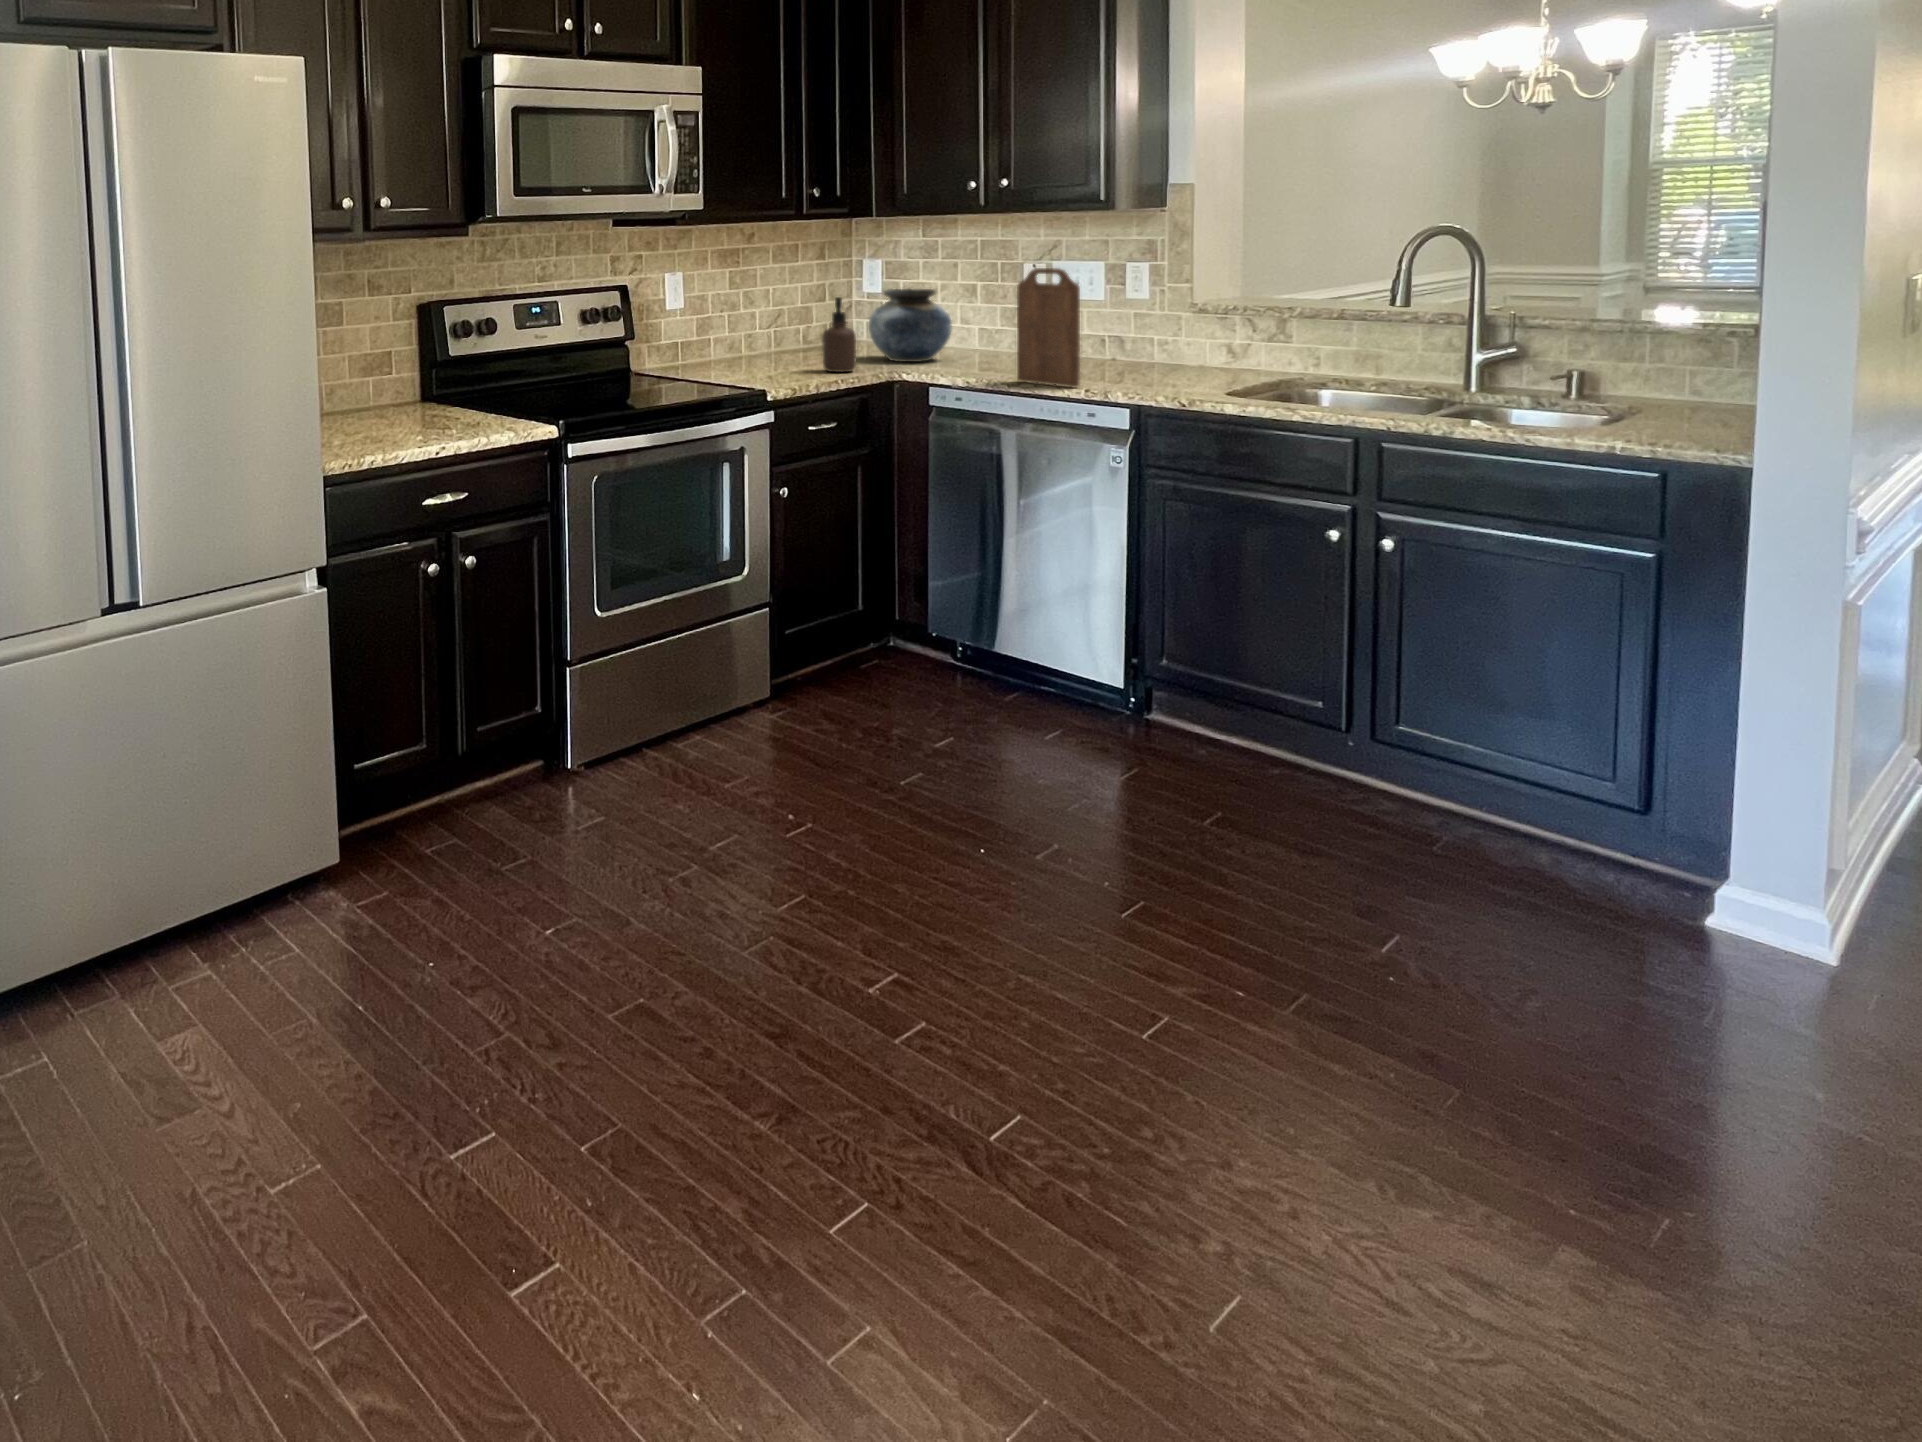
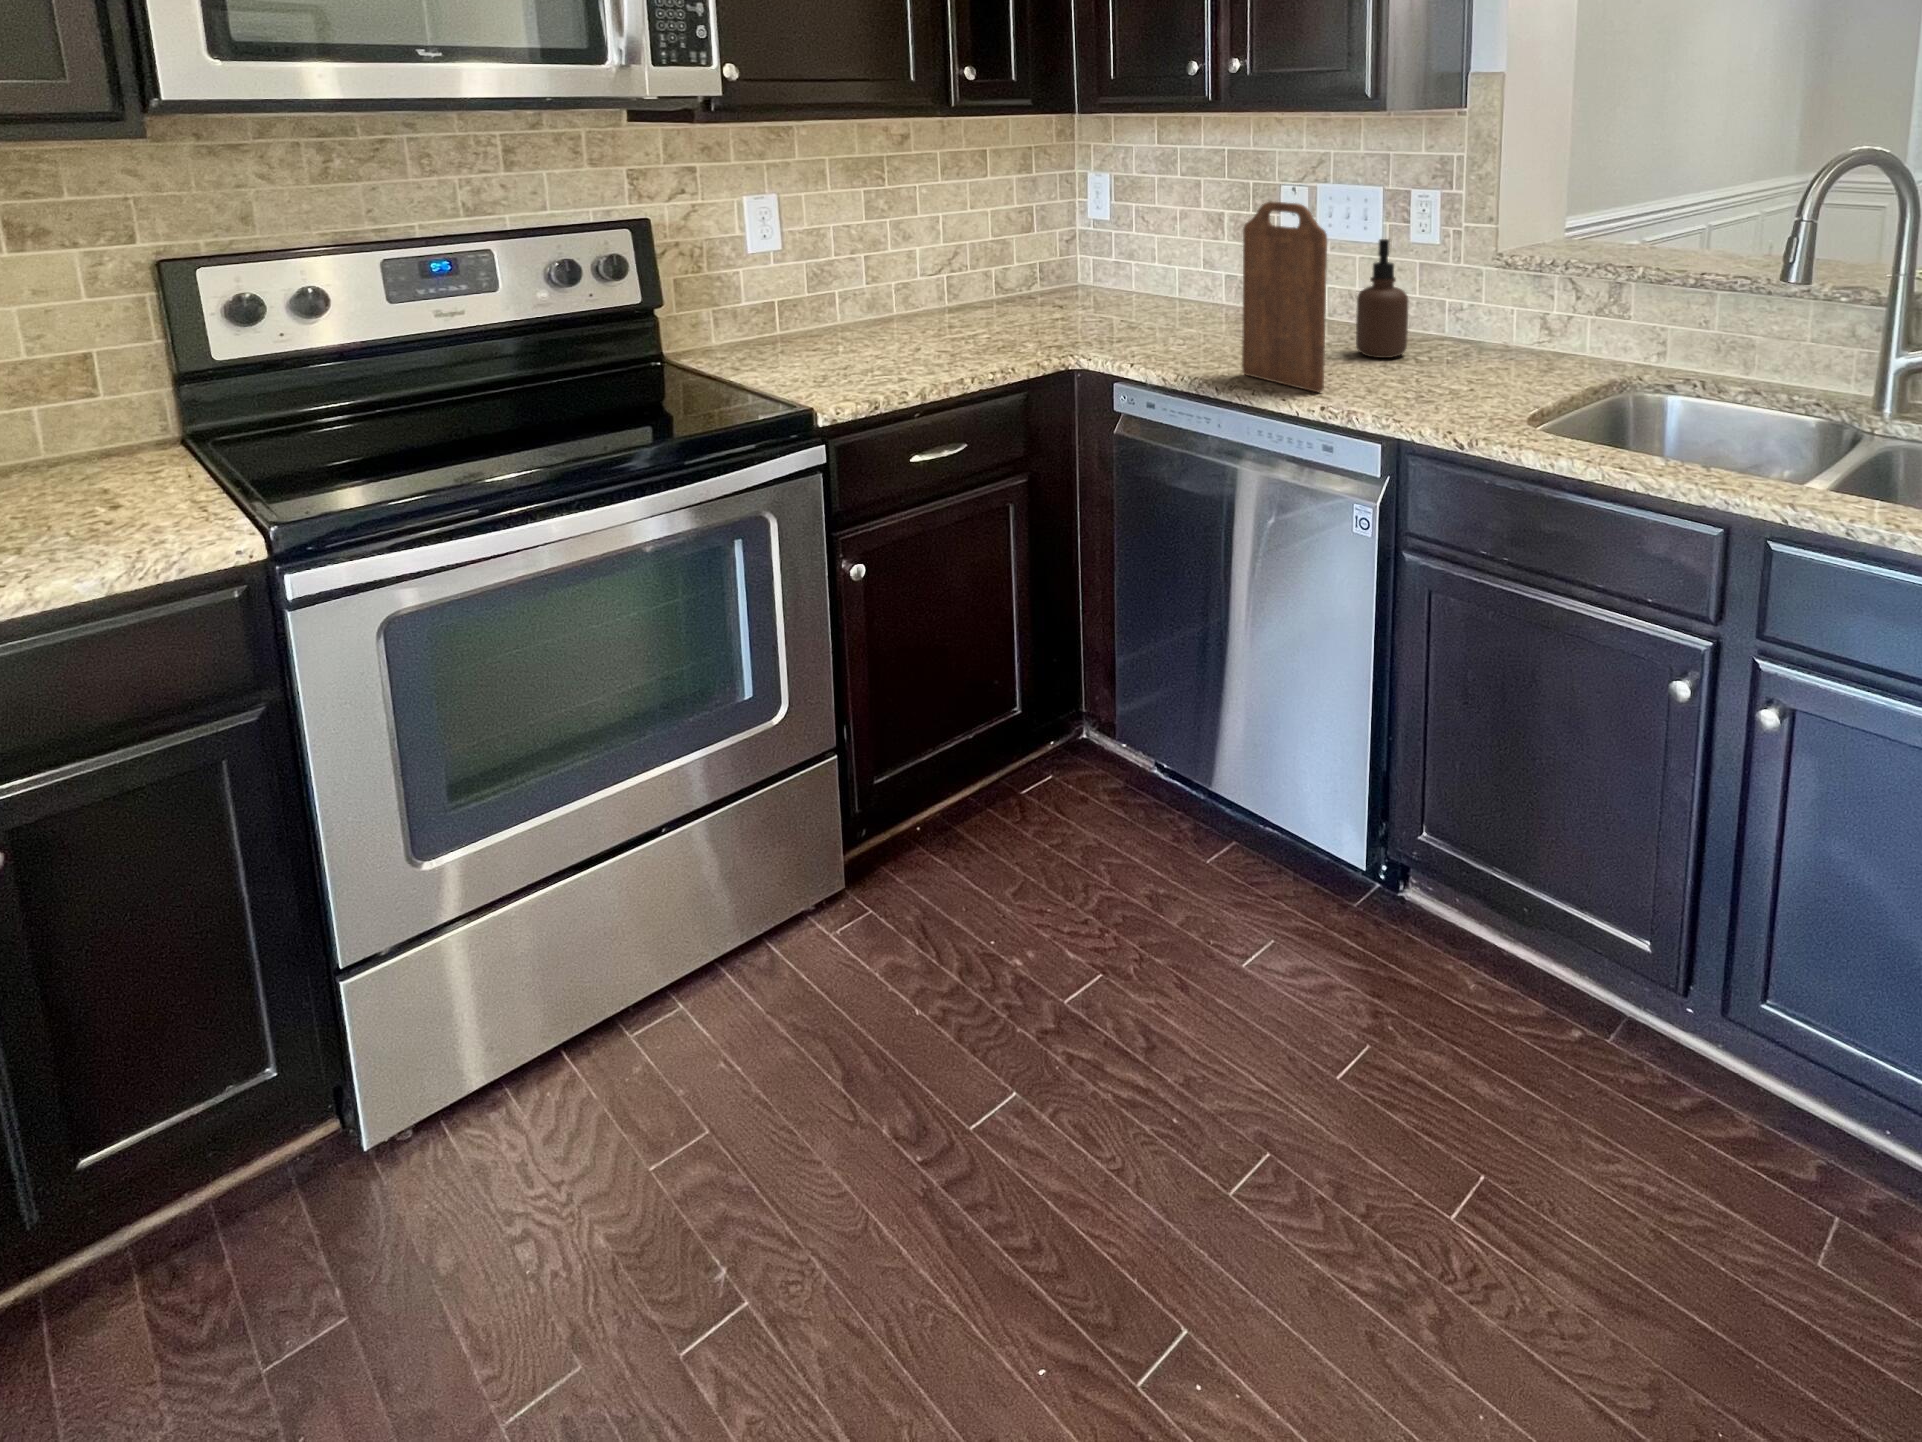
vase: present [869,289,952,362] -> none [1076,218,1188,325]
soap dispenser: present [822,297,856,372] -> present [1356,239,1408,358]

